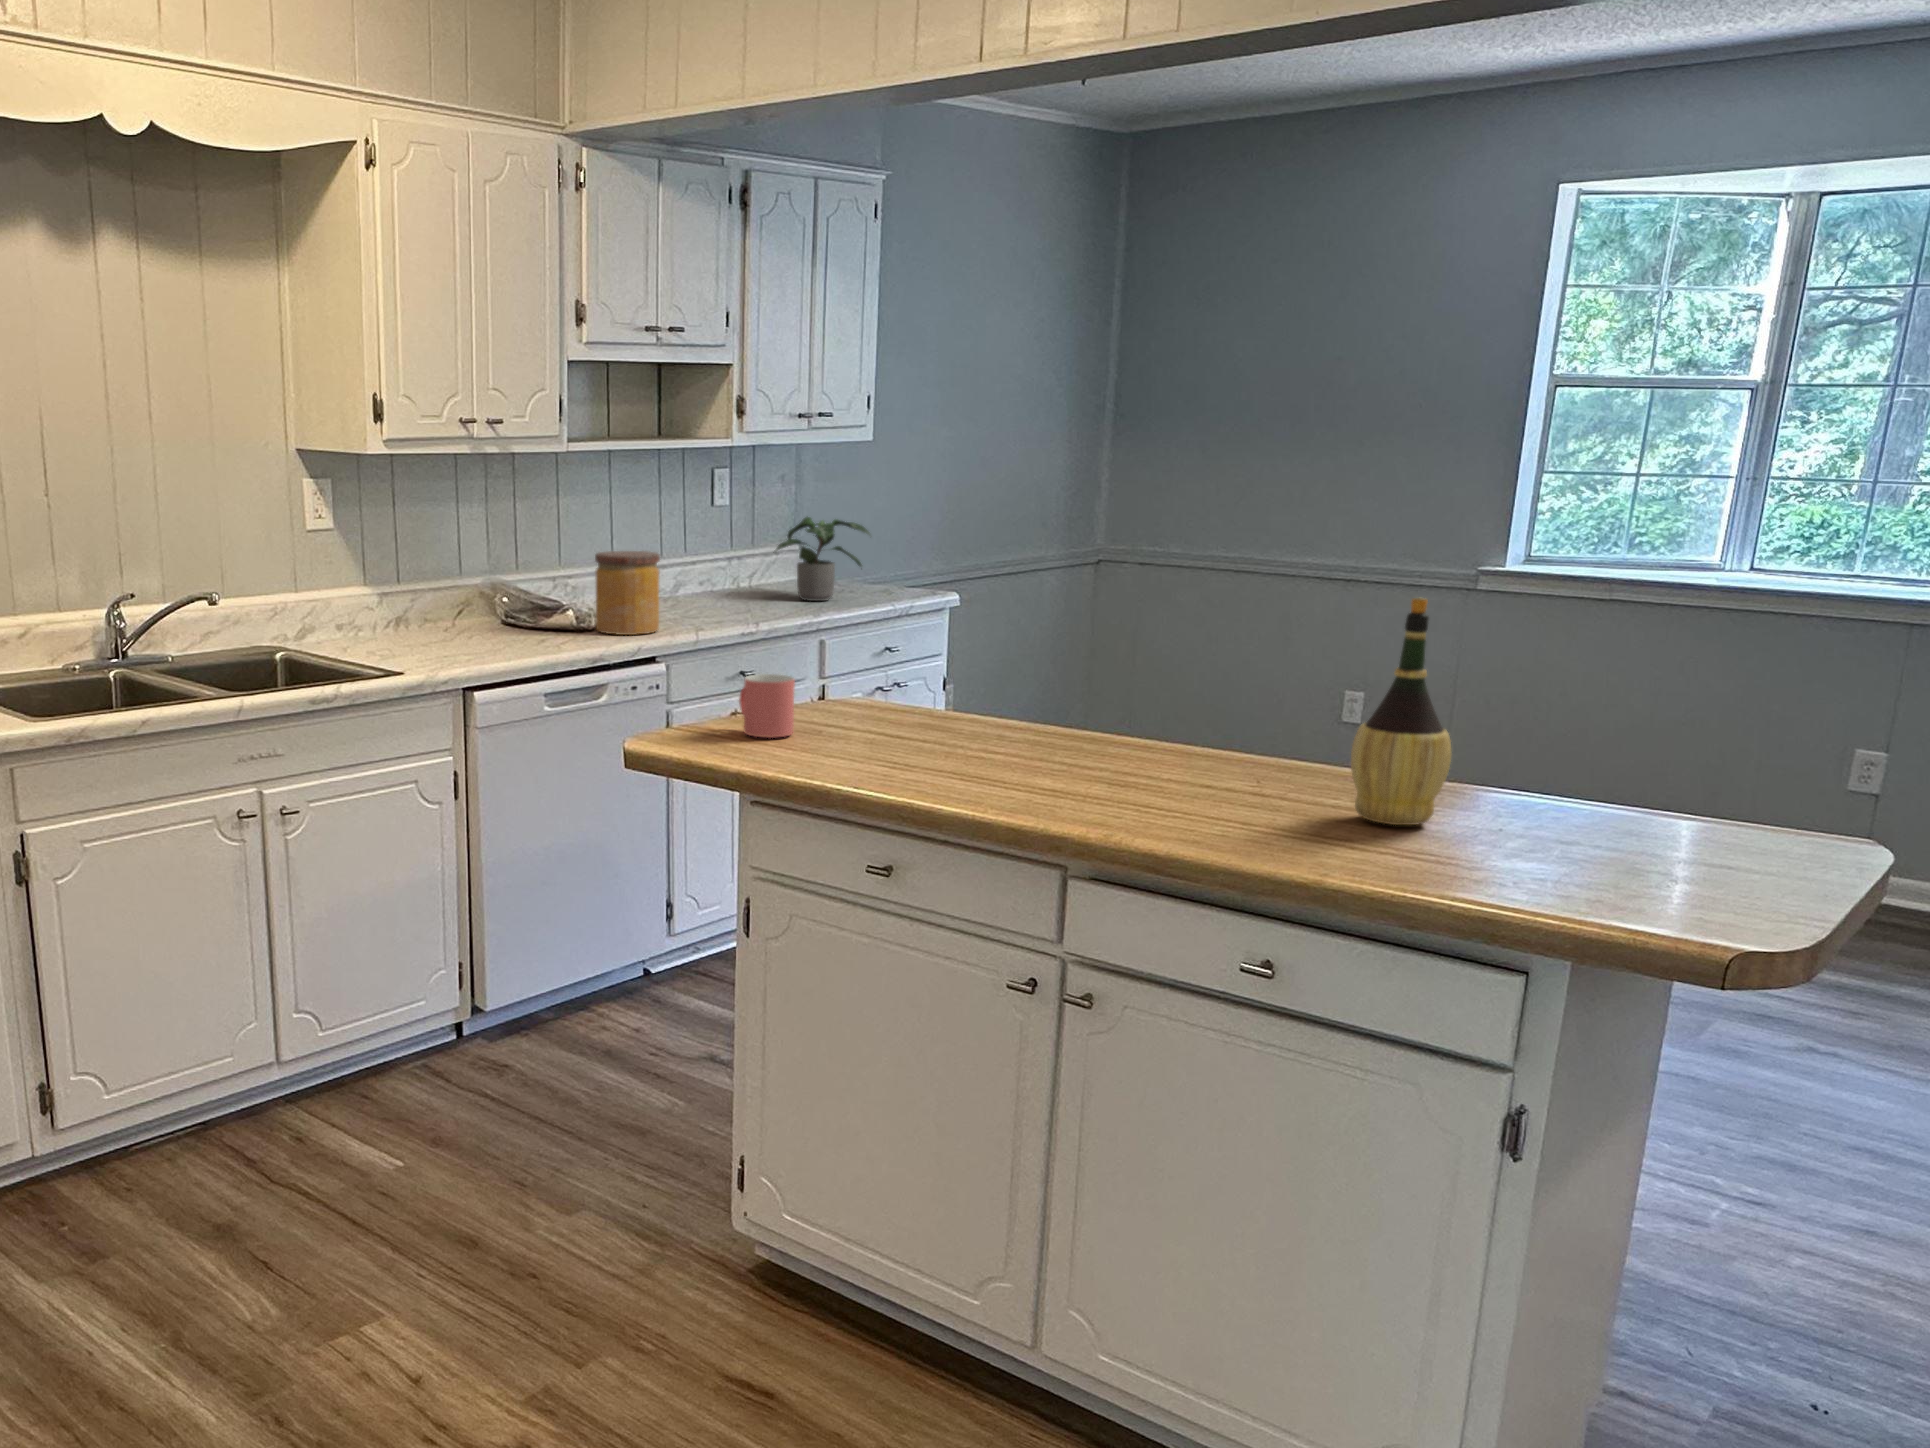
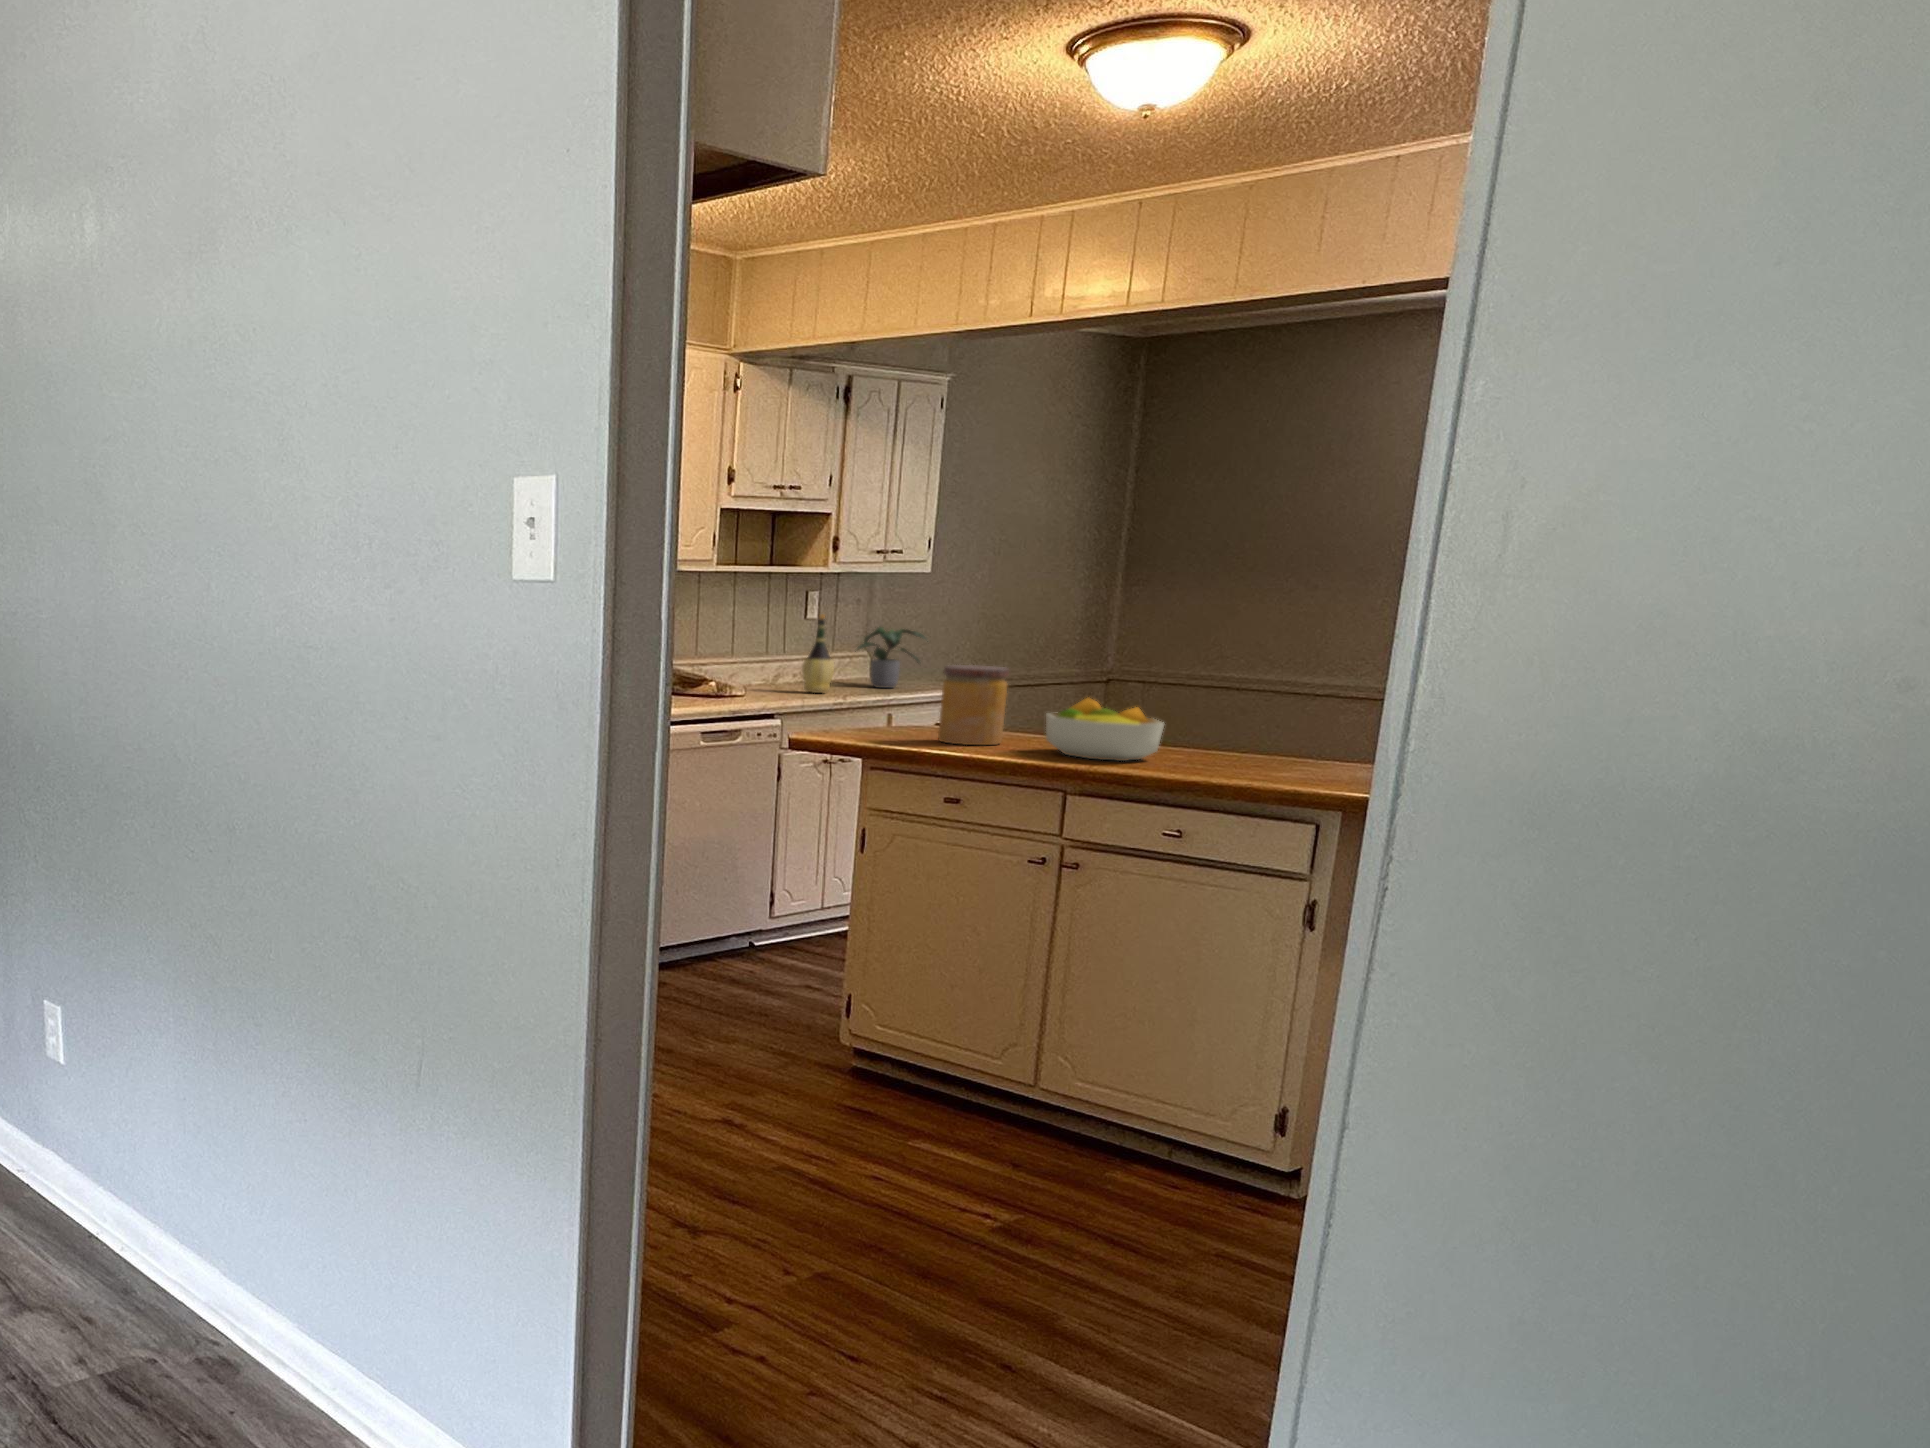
jar: present [595,551,660,635] -> present [938,665,1009,745]
wine bottle: present [1351,598,1451,825] -> present [802,614,834,693]
mug: present [739,674,795,738] -> none [861,698,899,735]
fruit bowl: none [1026,685,1225,808] -> present [1046,698,1165,761]

